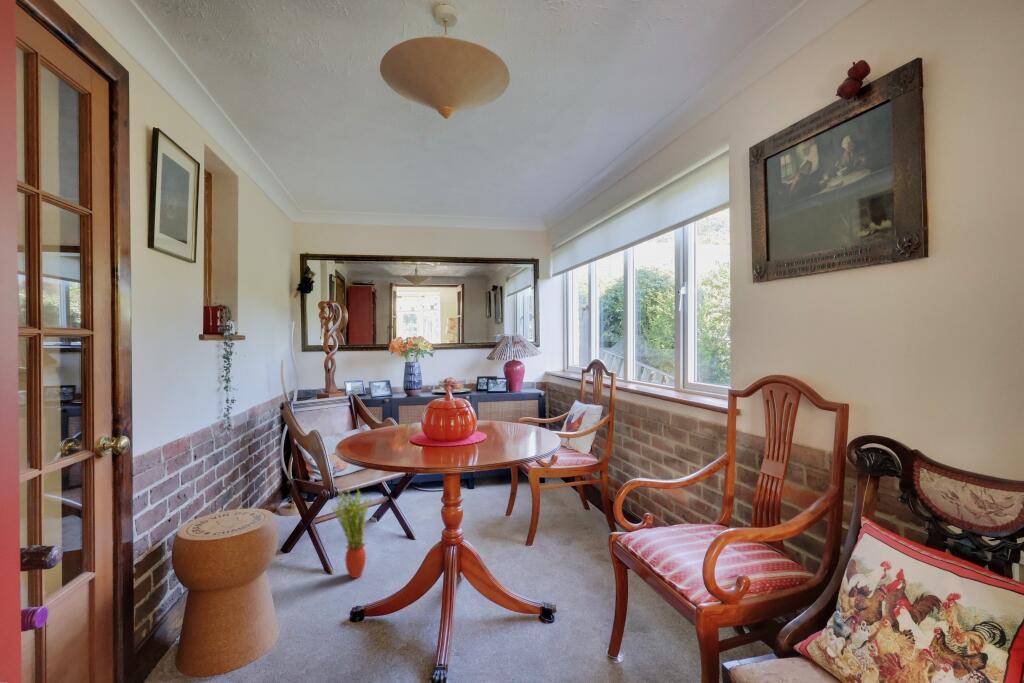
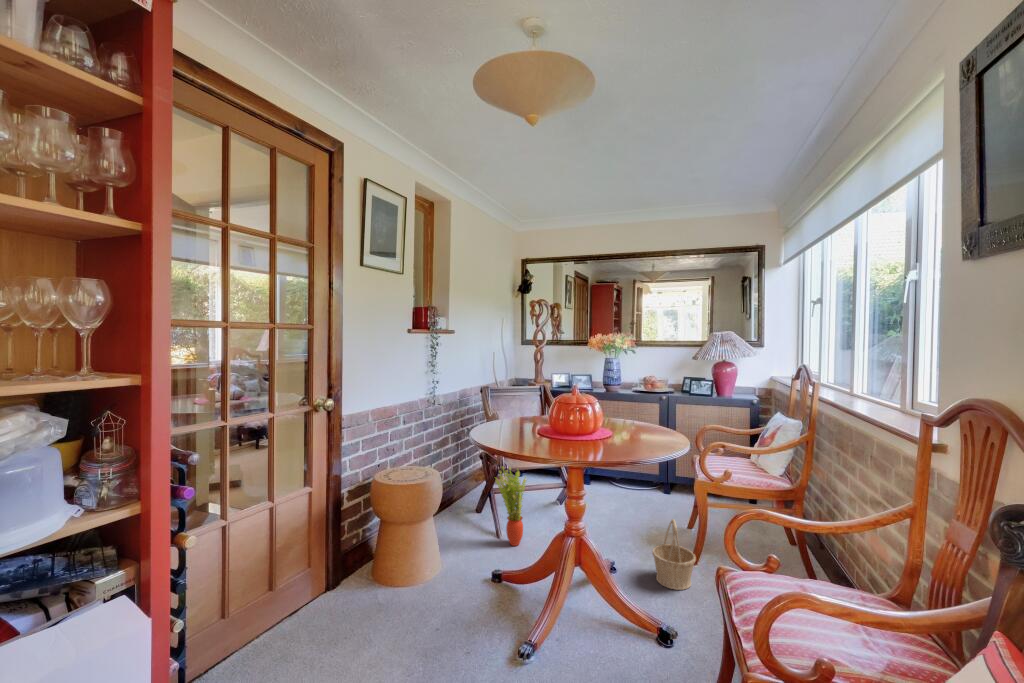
basket: none [505,506,543,570] -> present [652,519,696,590]

